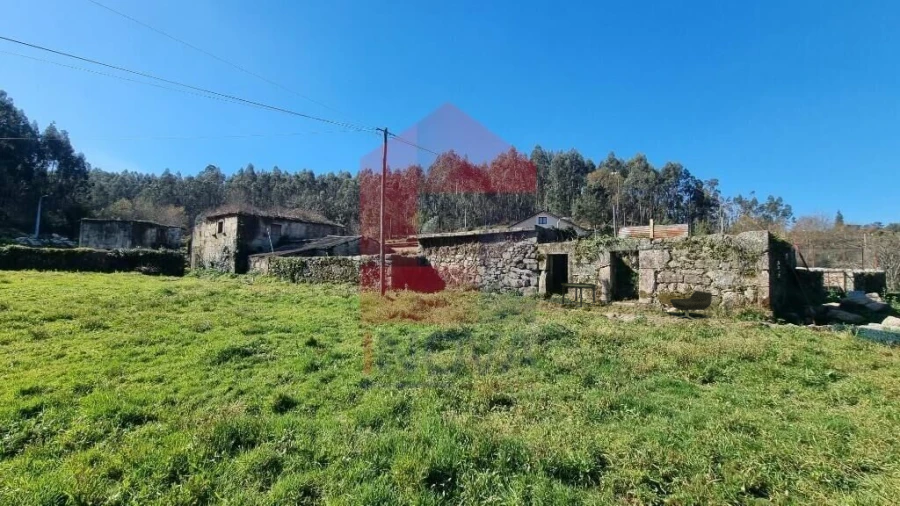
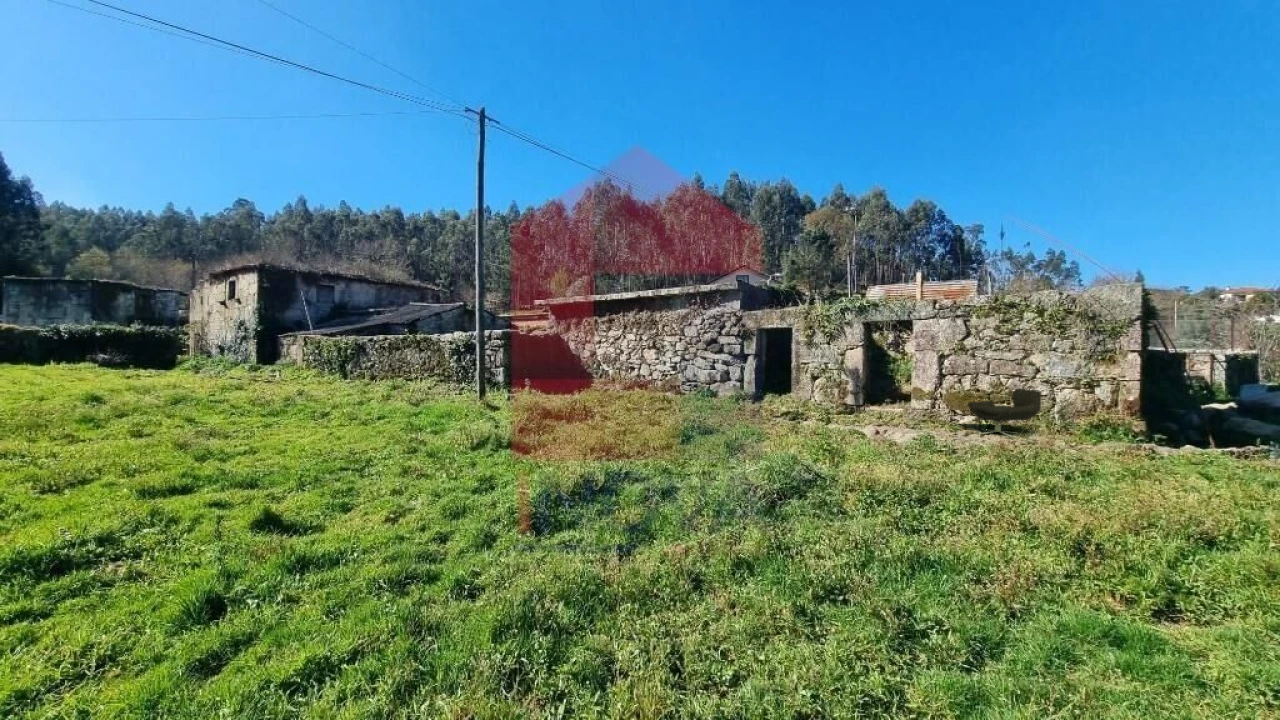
round table: present [561,283,597,307] -> none [781,375,842,416]

